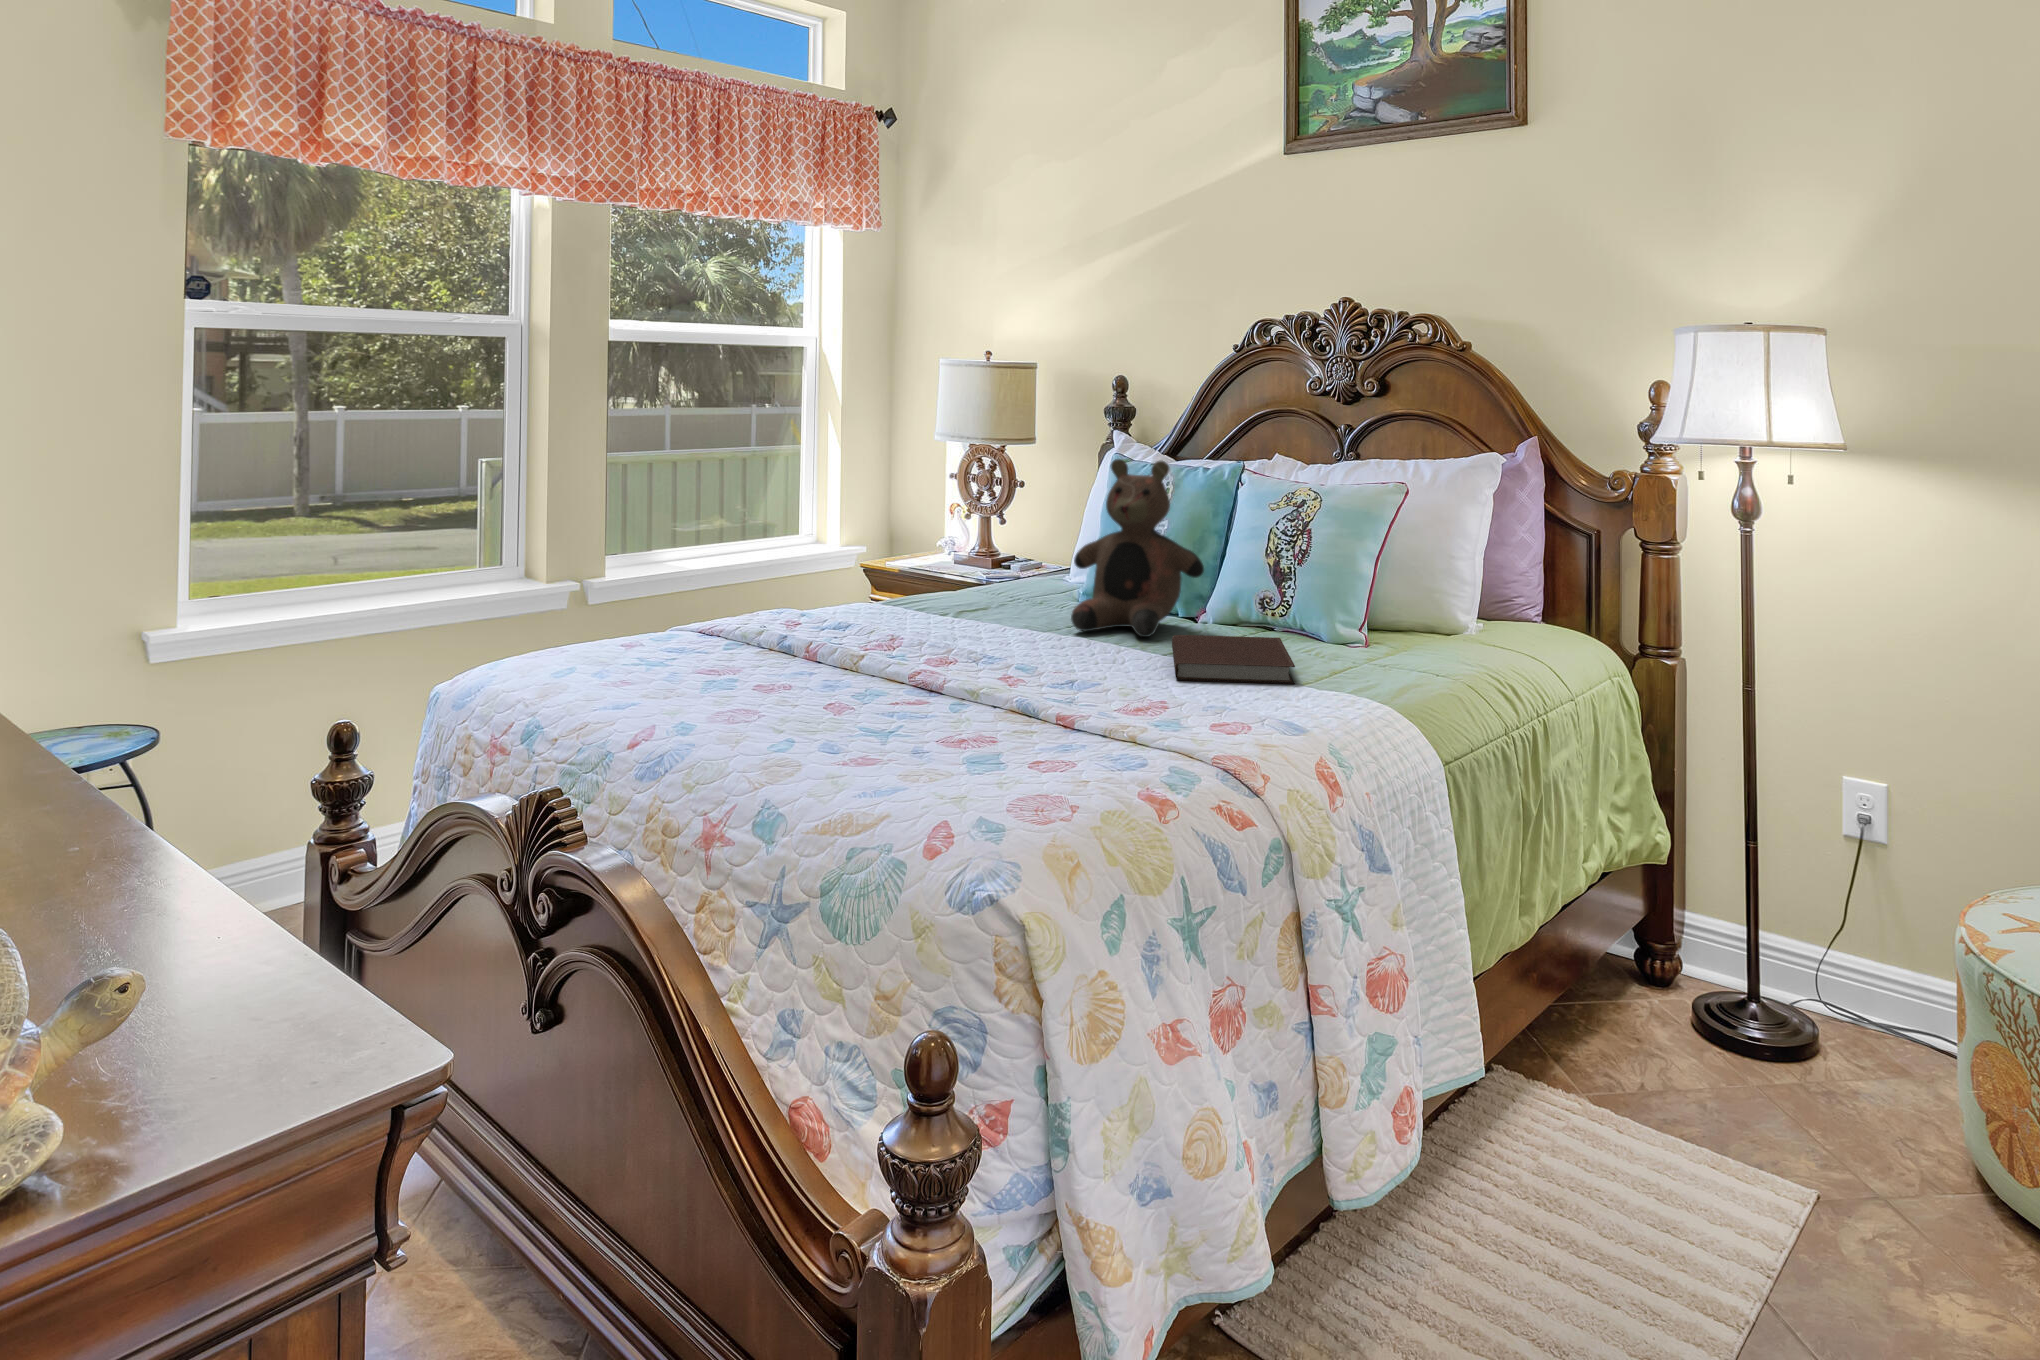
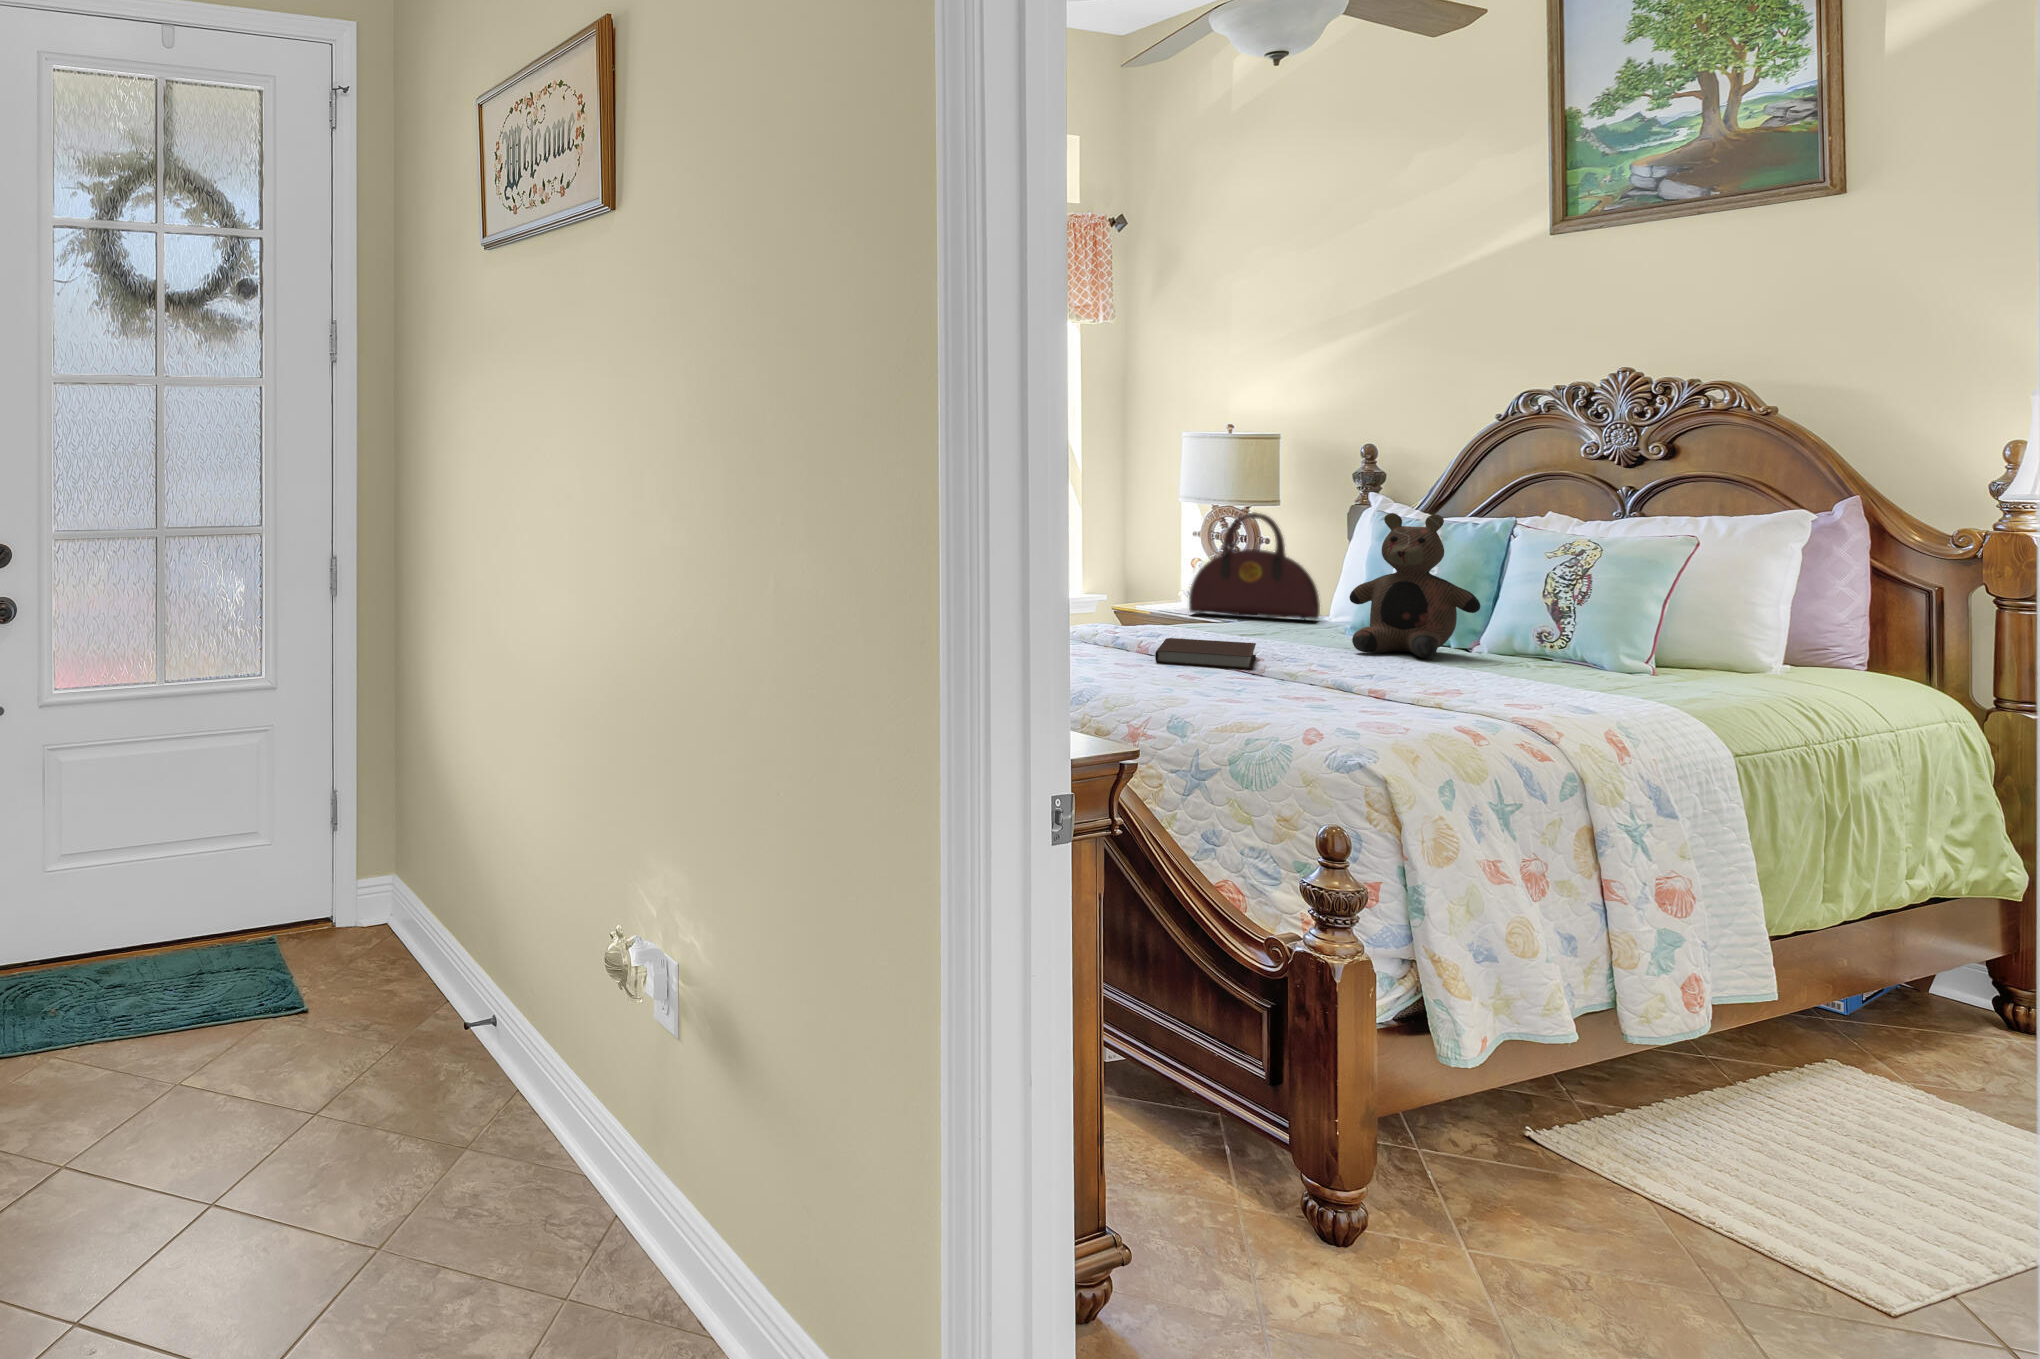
handbag: none [923,452,1061,579] -> present [1189,512,1320,620]
notebook: present [1172,635,1295,684] -> present [1155,638,1256,669]

